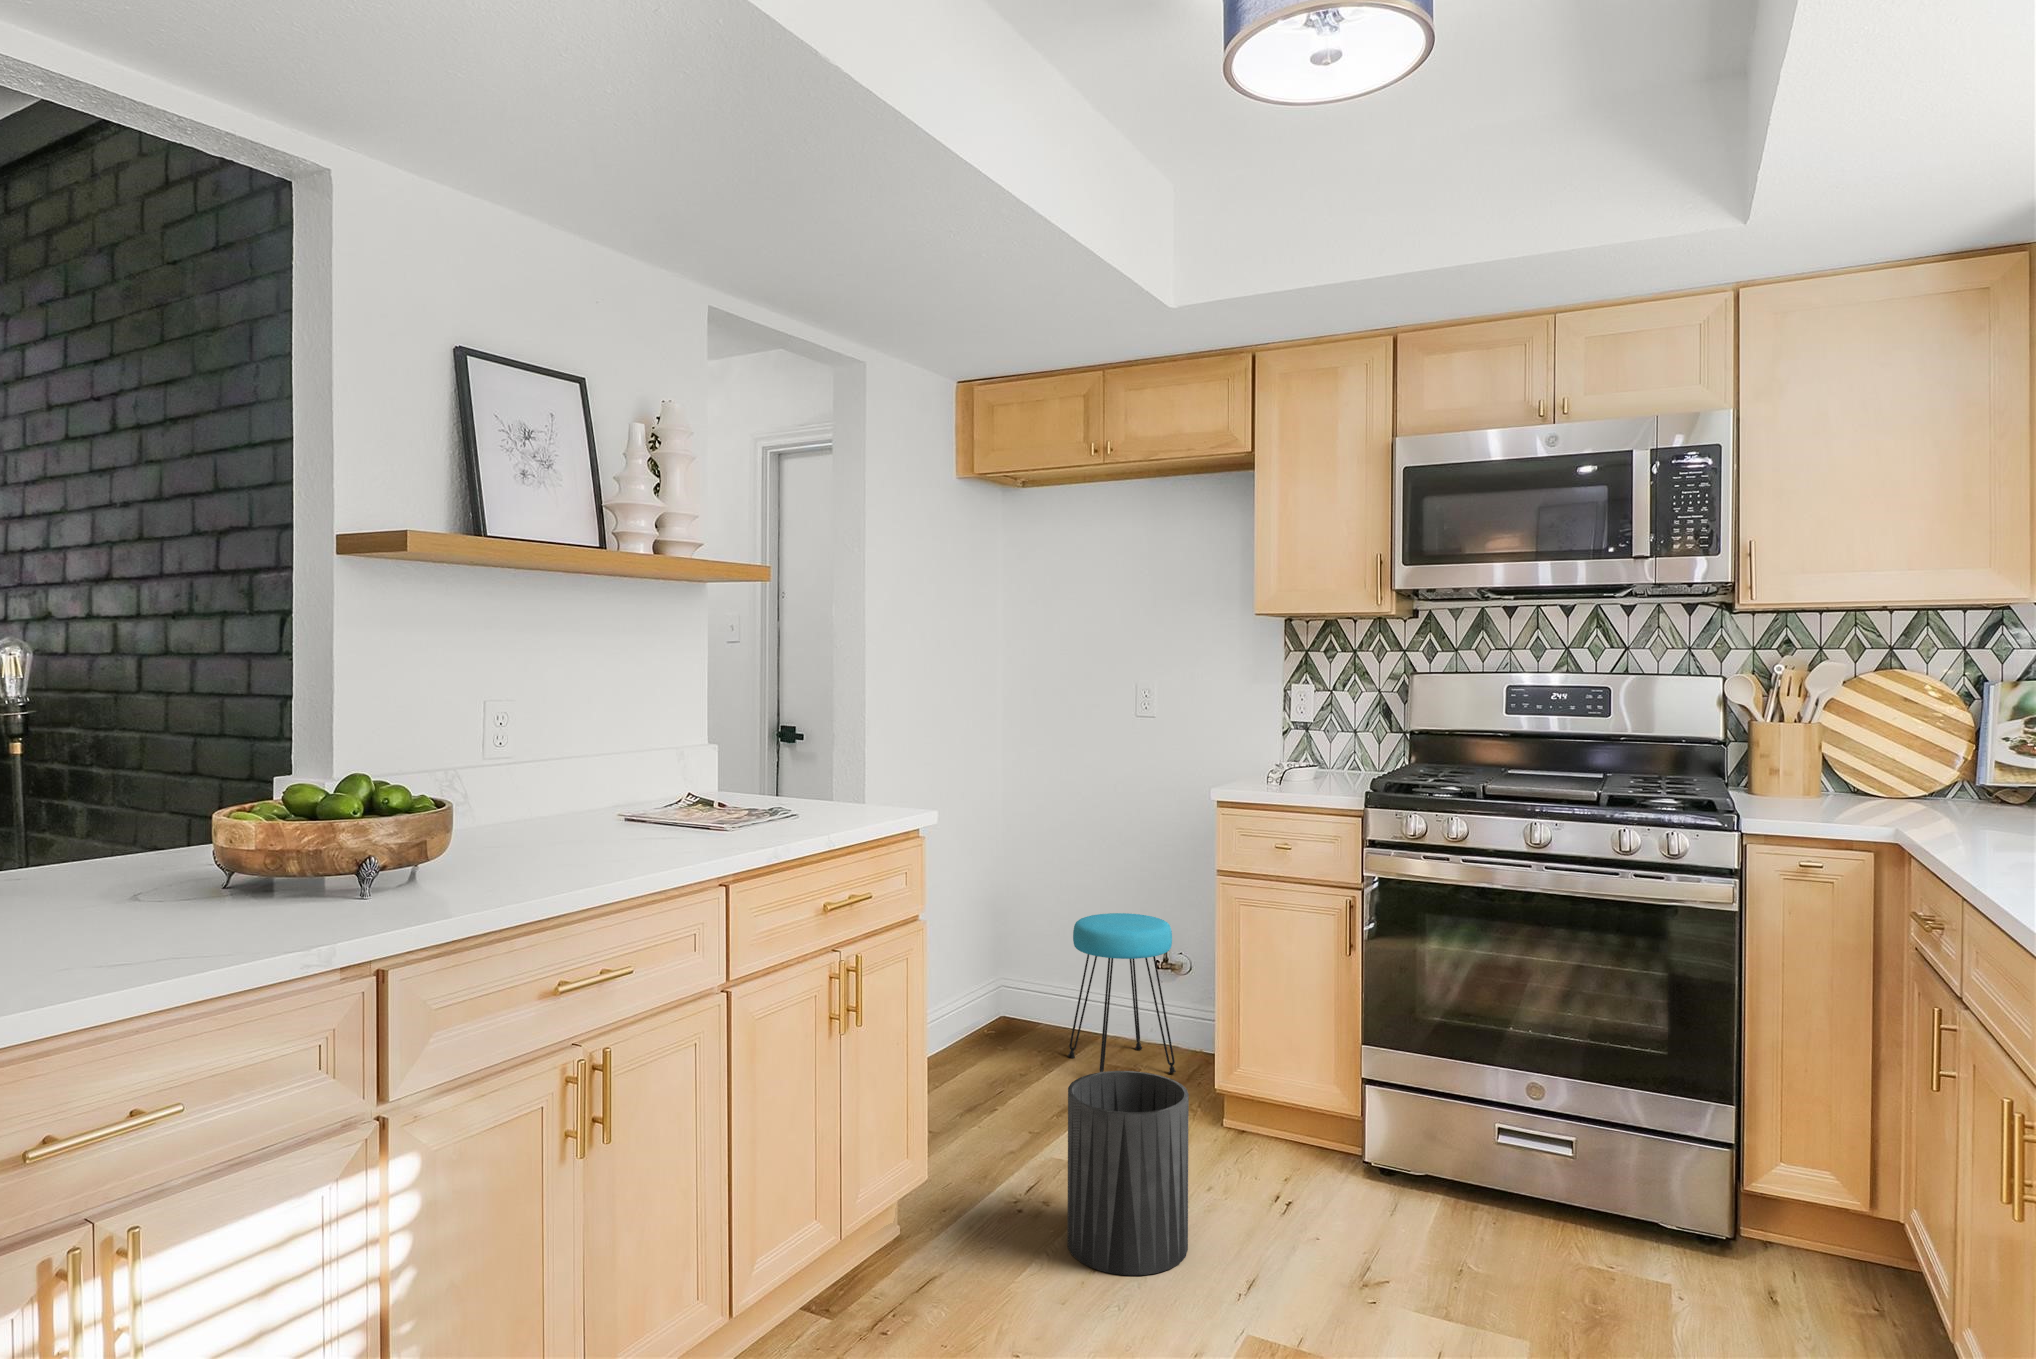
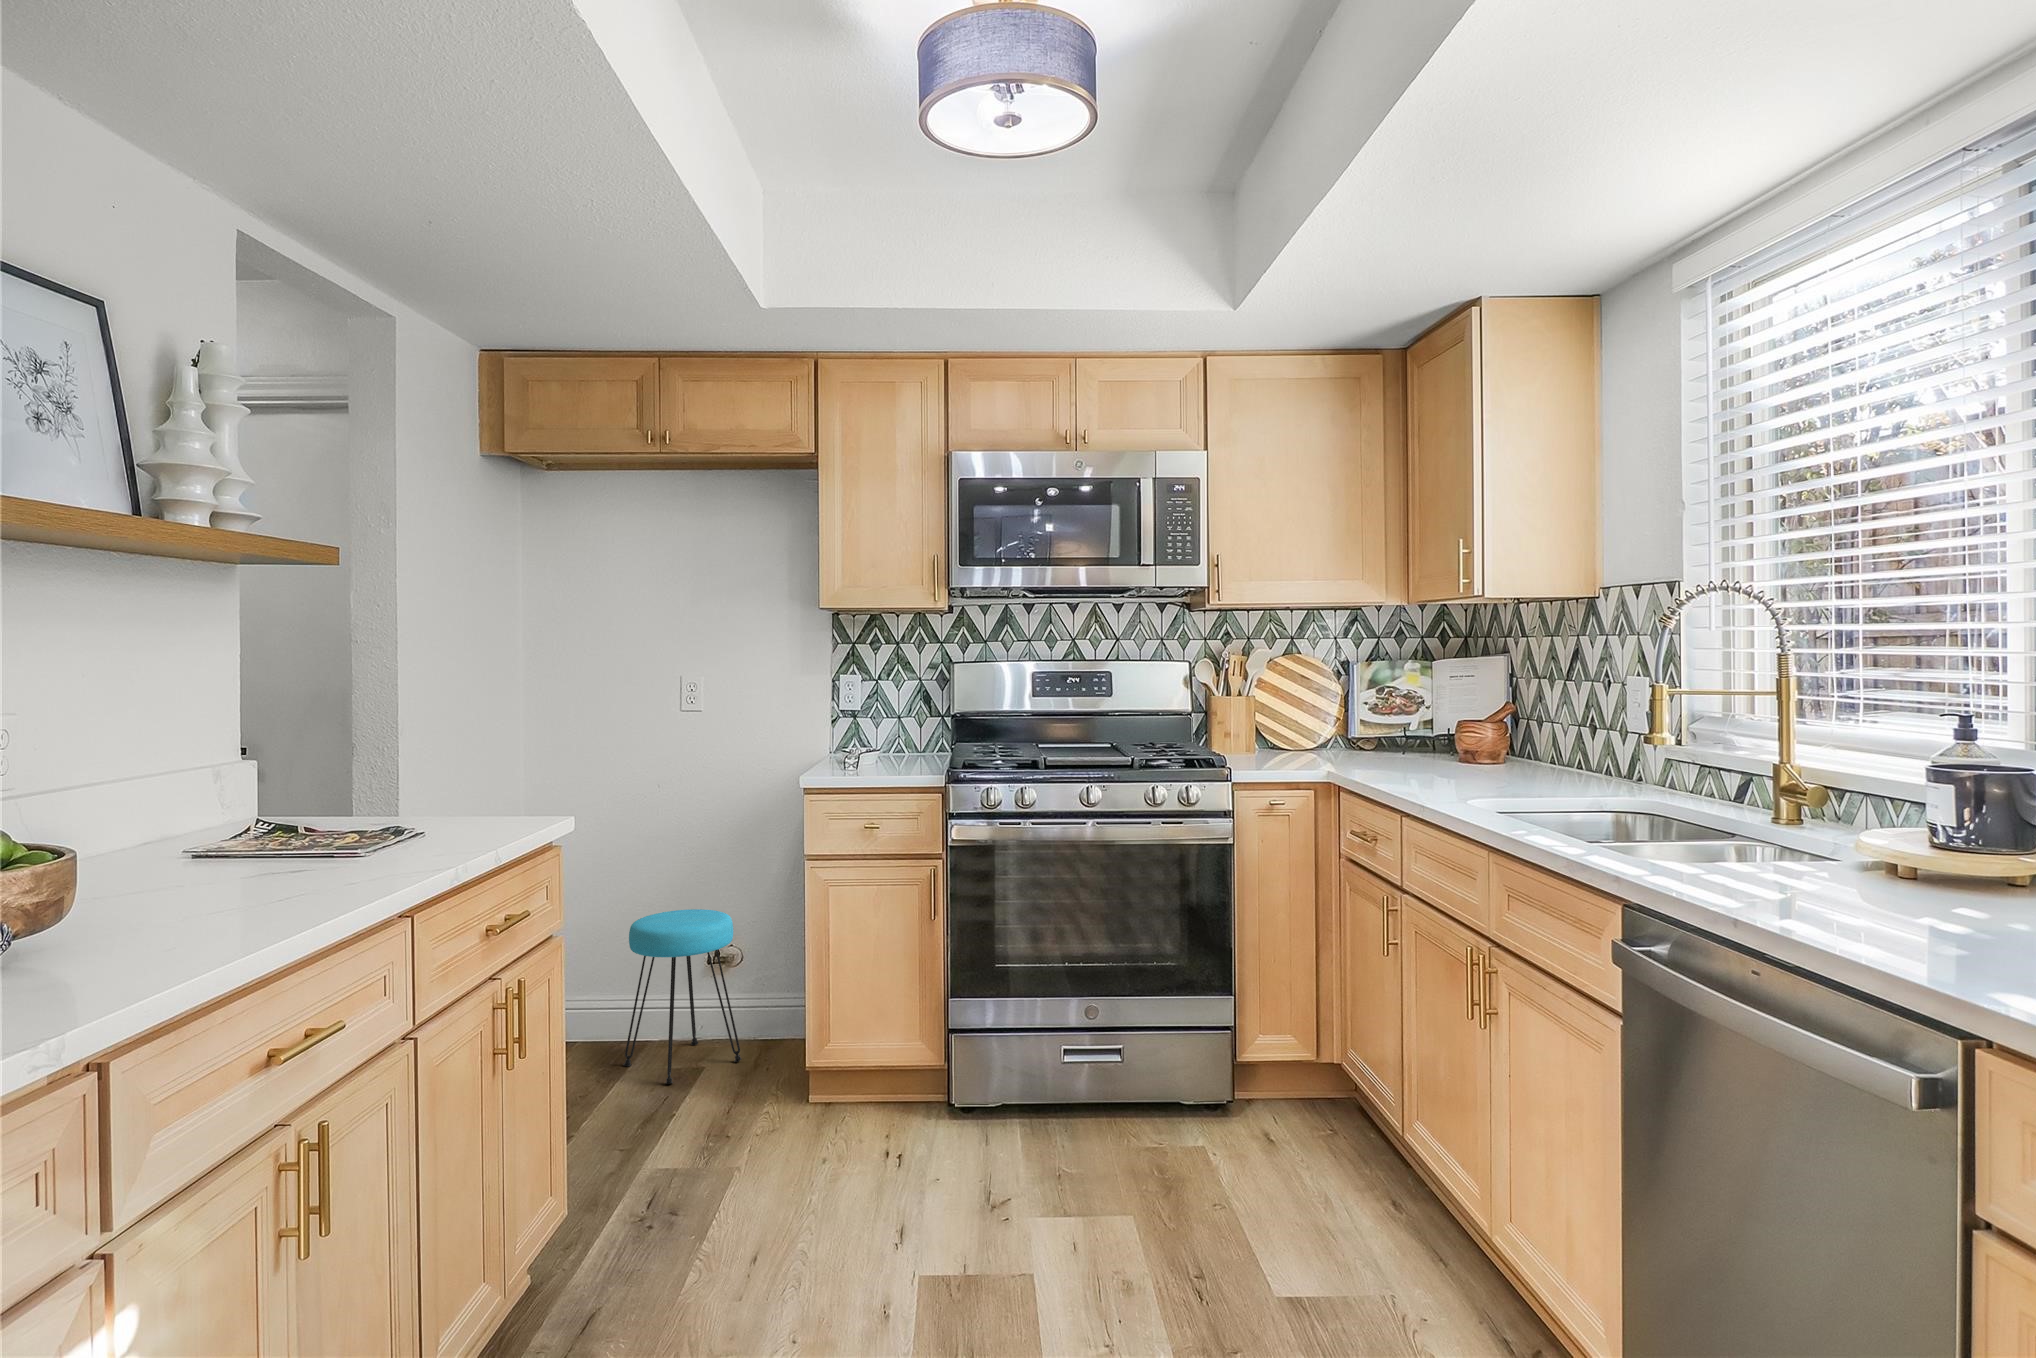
trash can: present [1067,1071,1189,1275] -> none [697,1064,825,1277]

